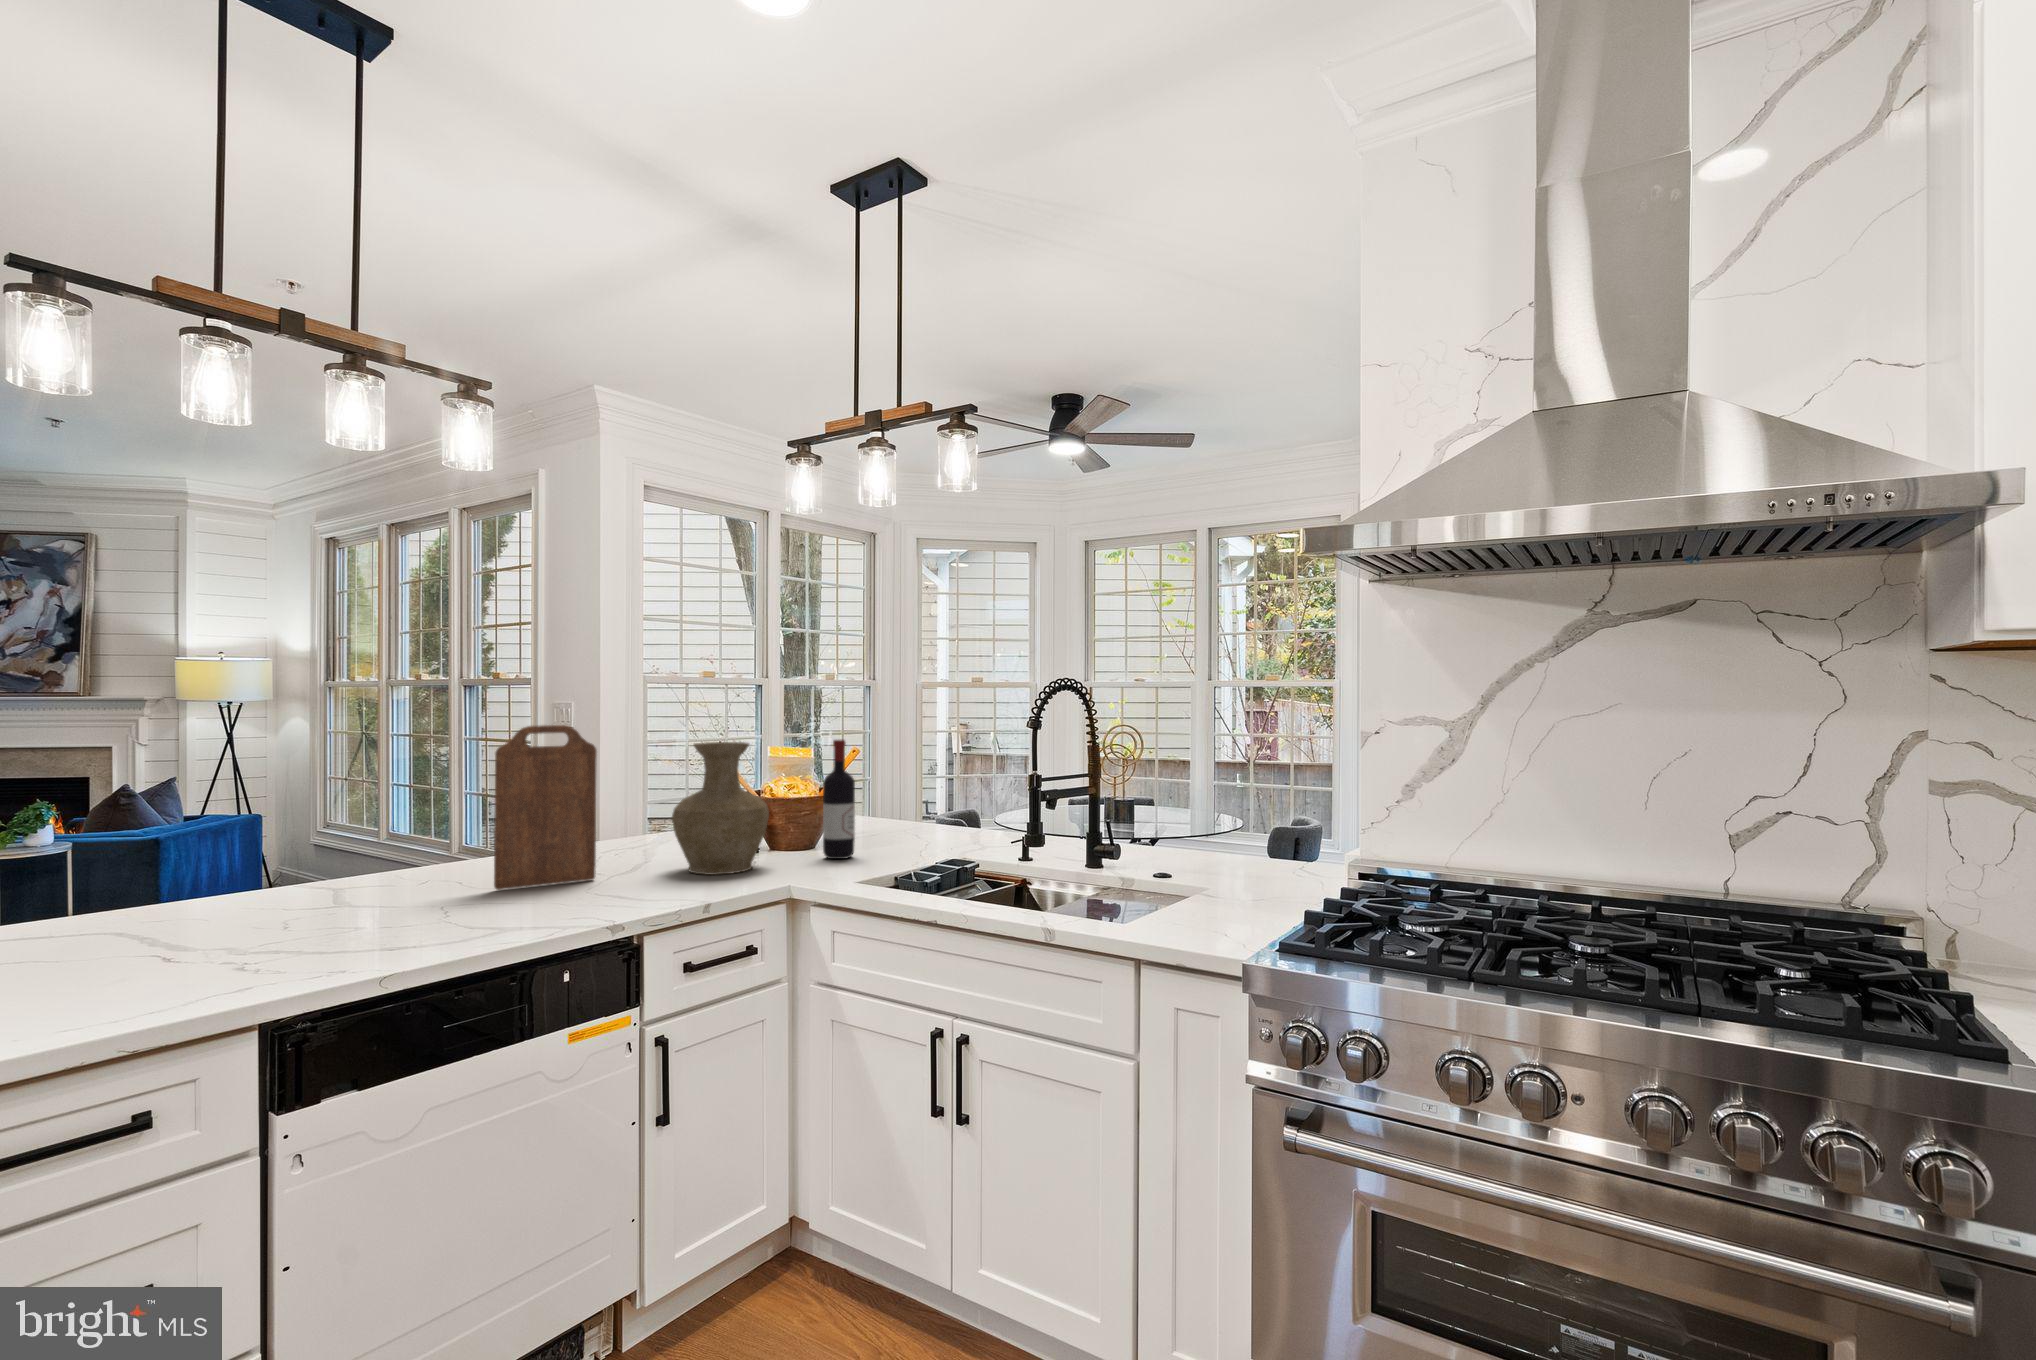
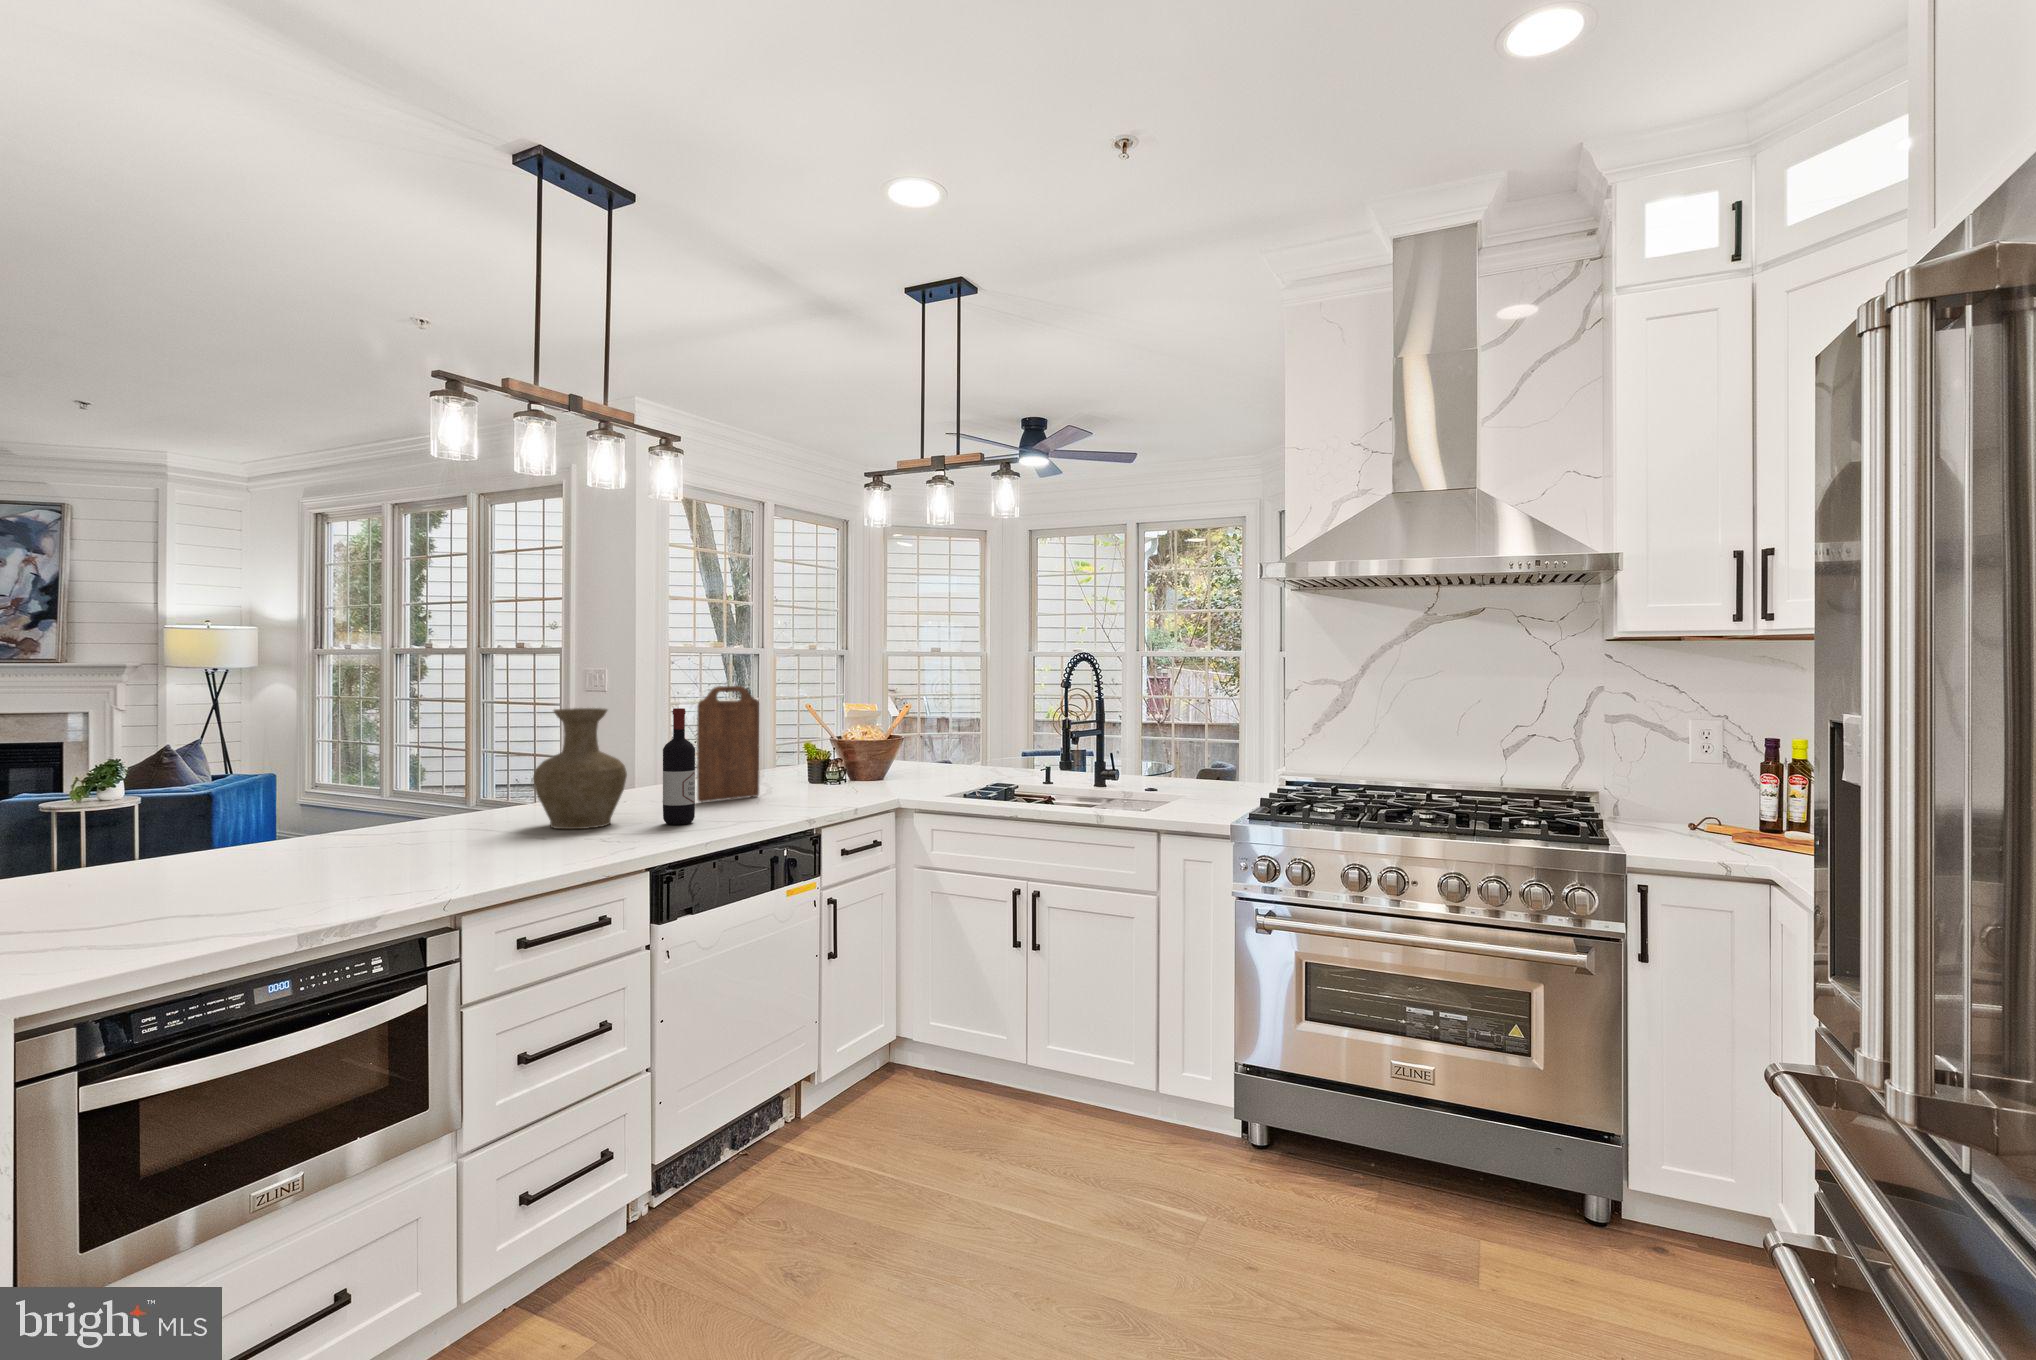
wine bottle: present [823,740,855,859] -> present [663,708,695,825]
vase: present [672,742,769,875] -> present [533,708,627,829]

